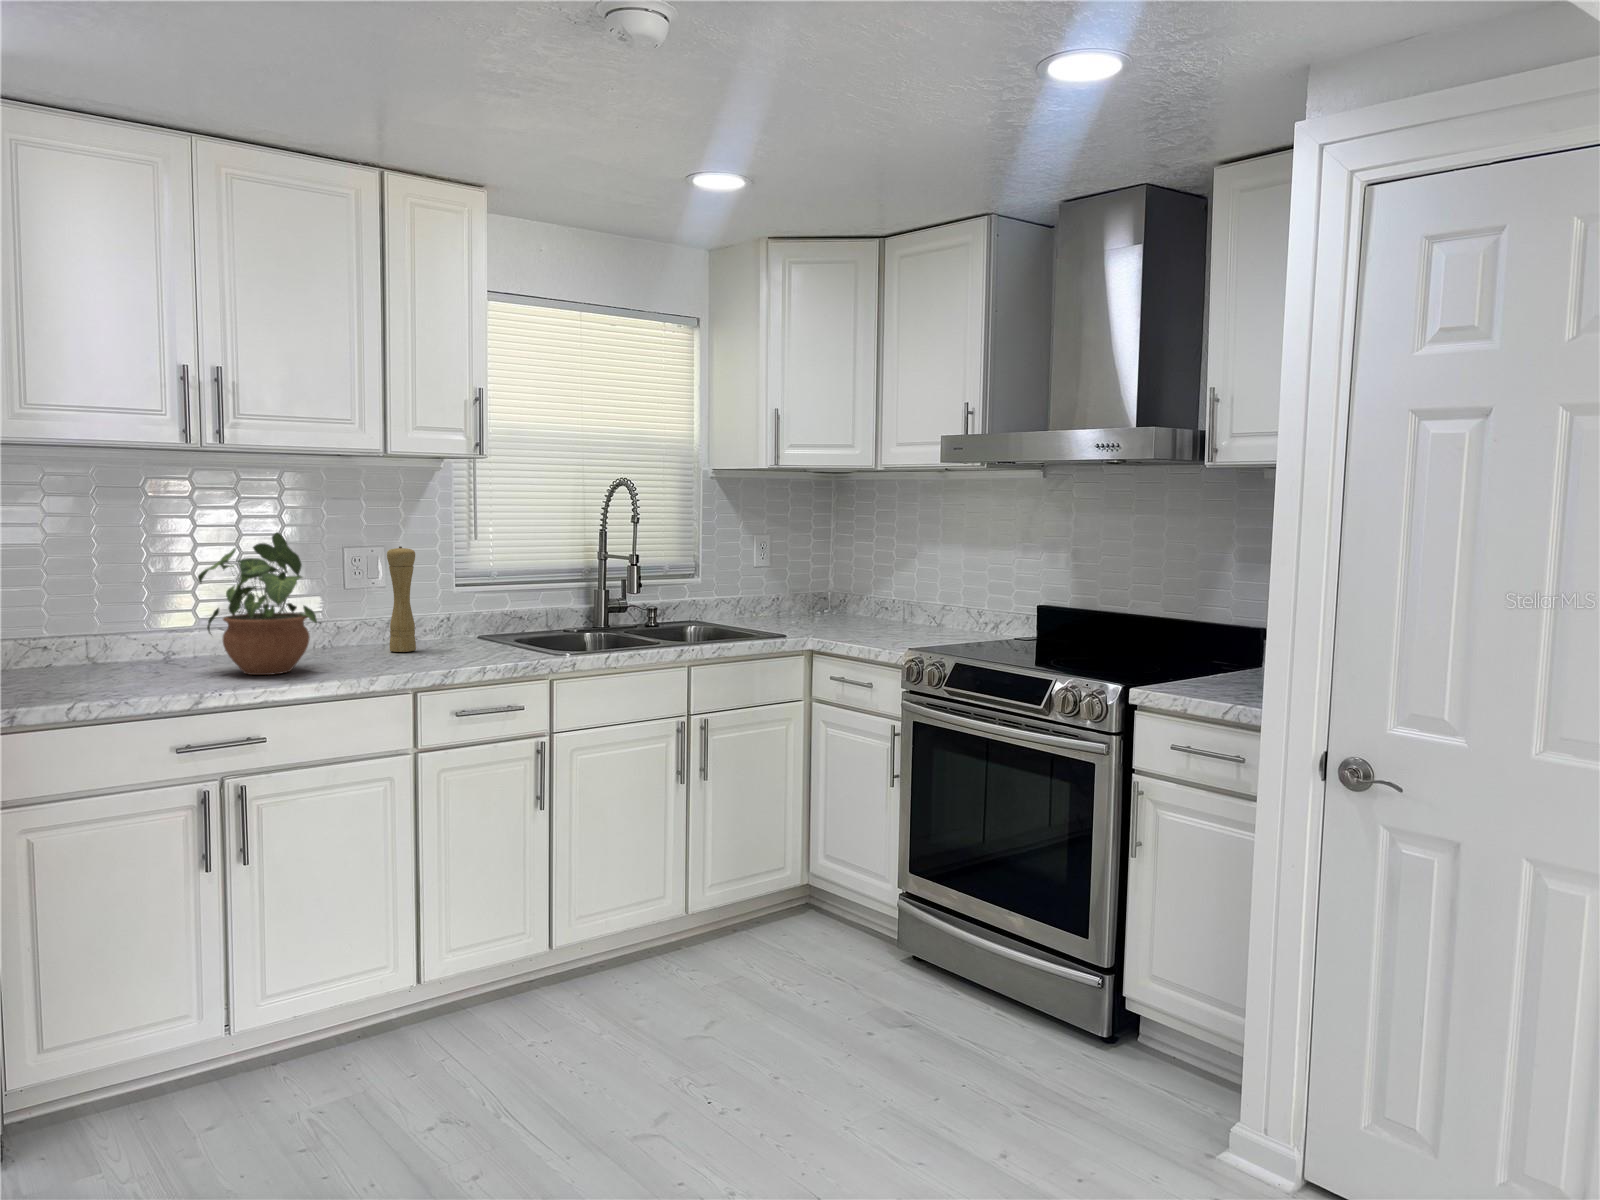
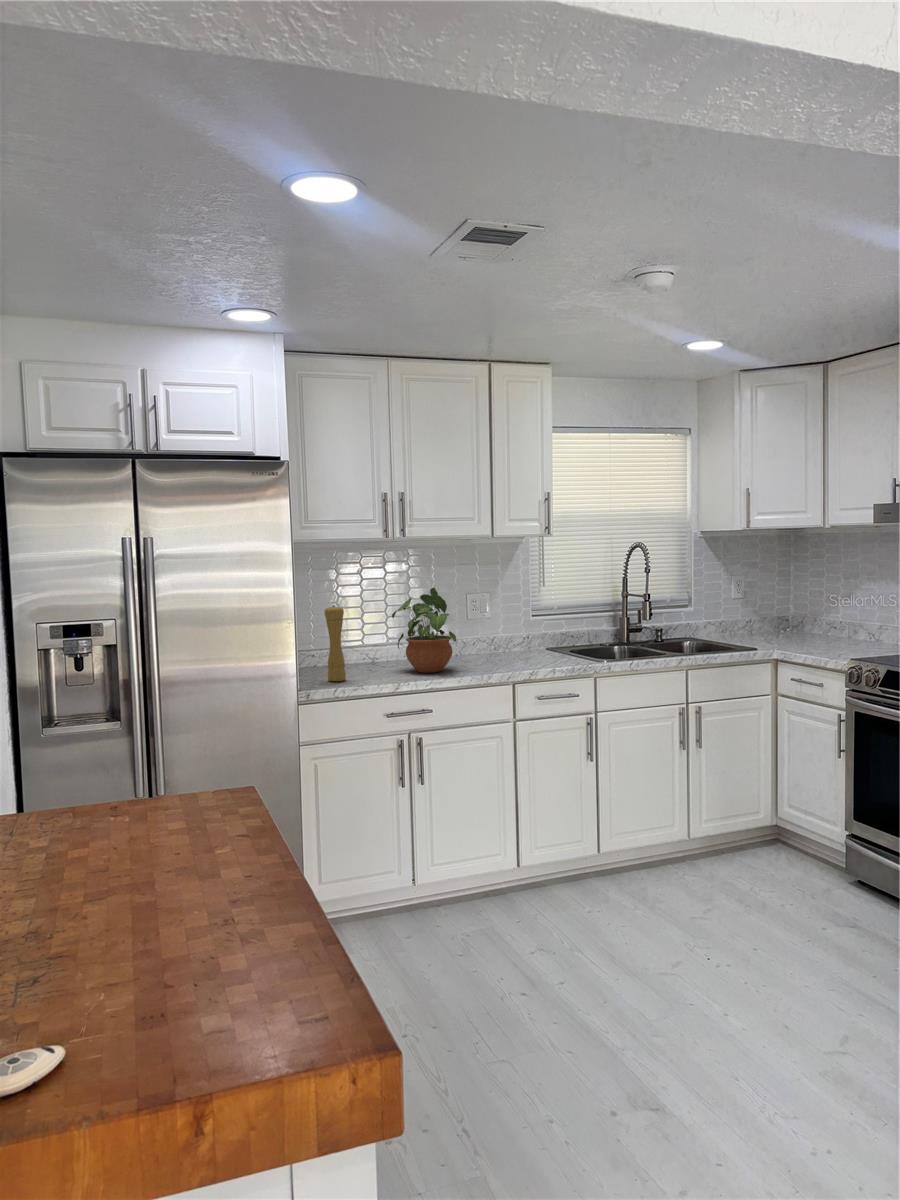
pepper mill: present [387,546,416,652] -> present [324,606,346,681]

